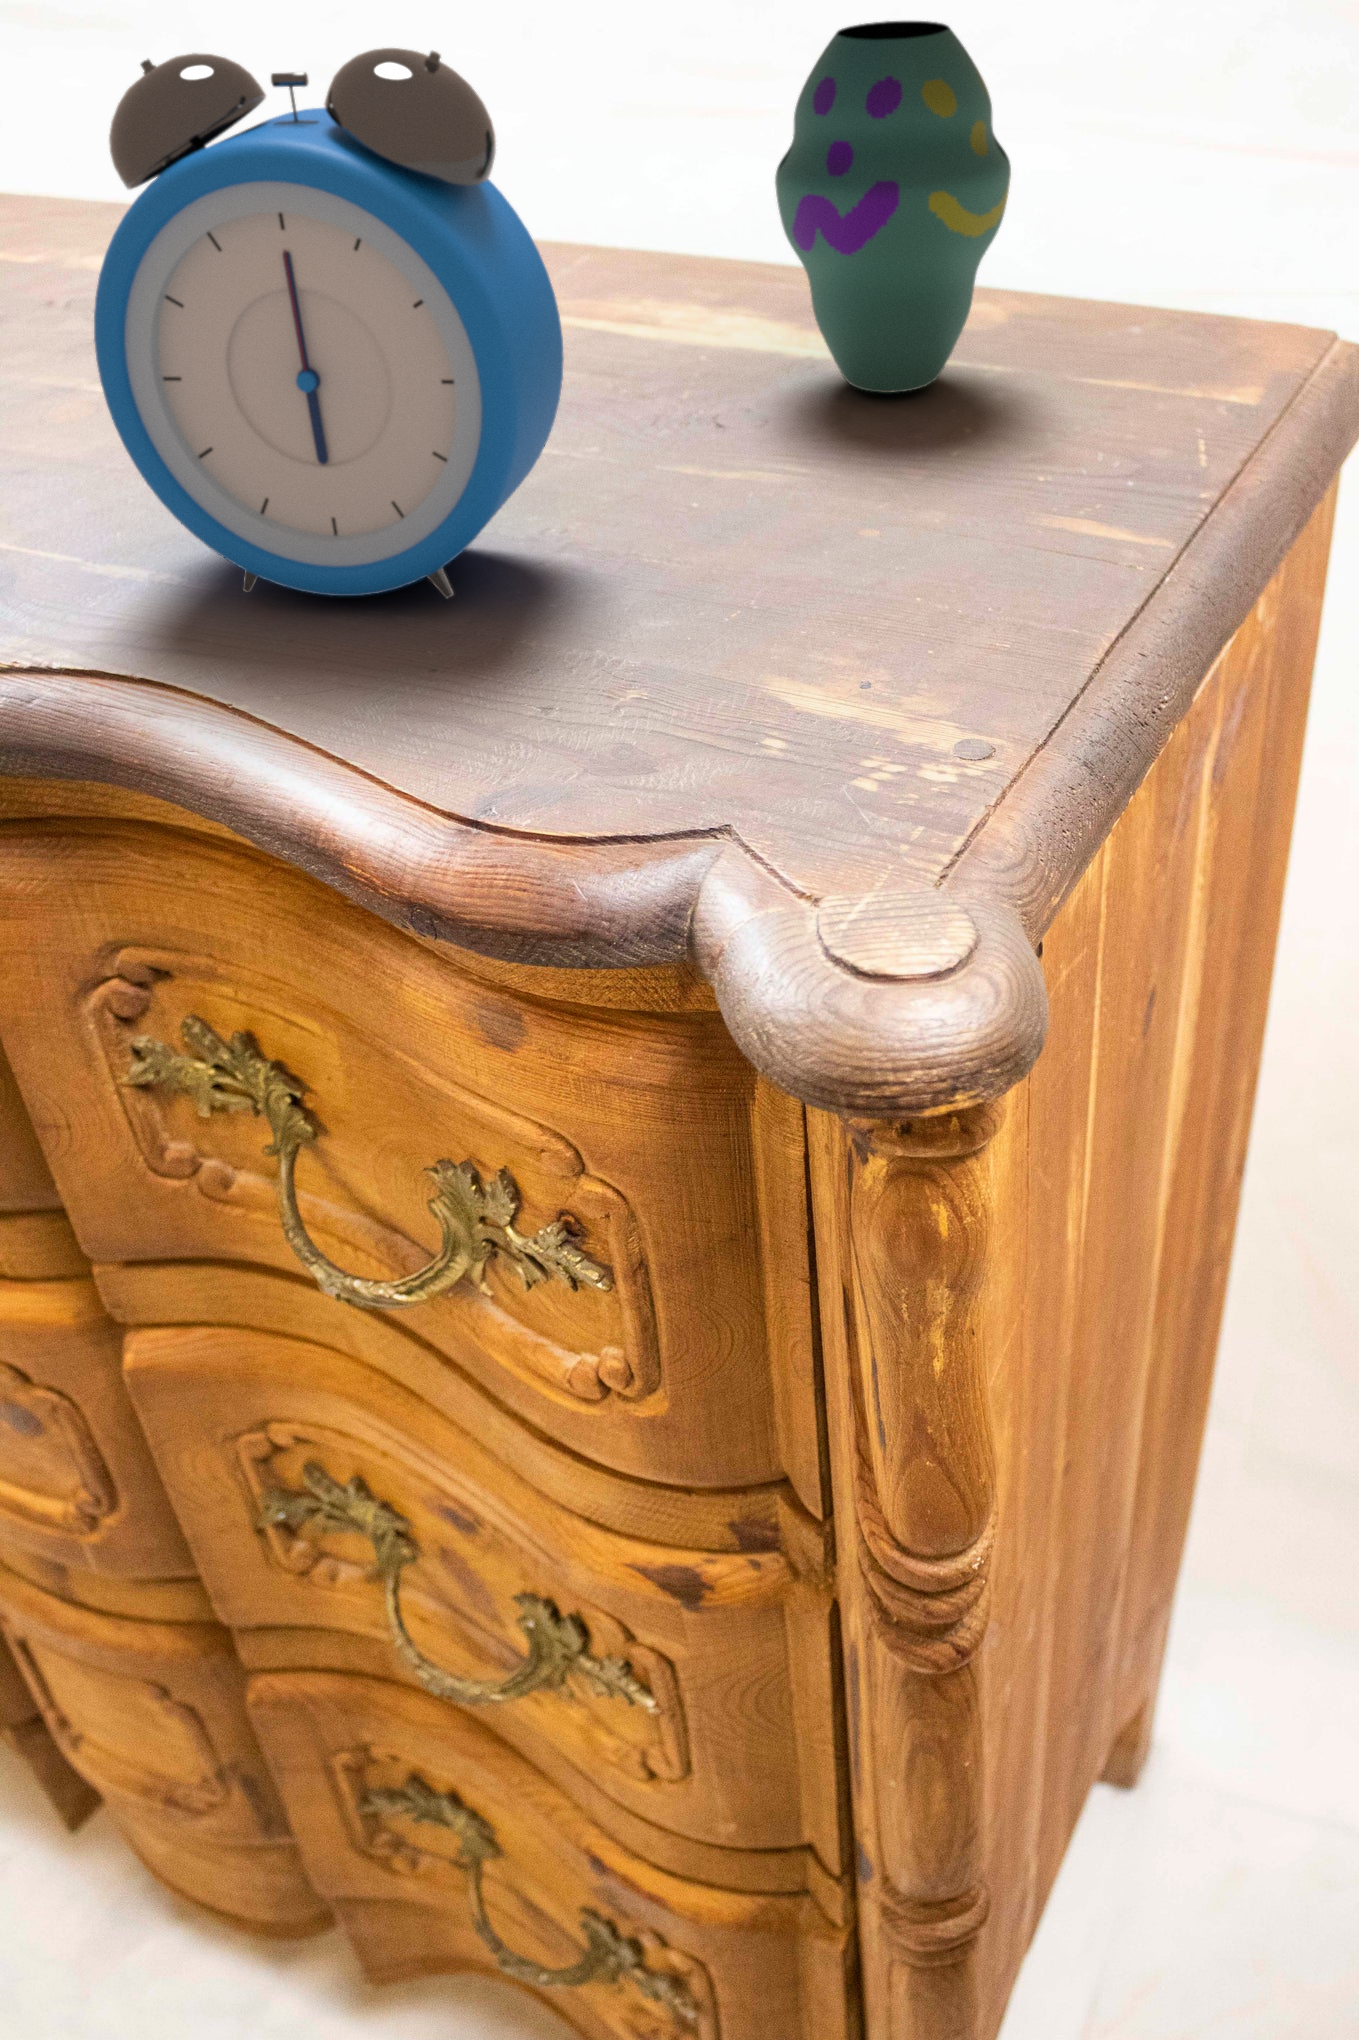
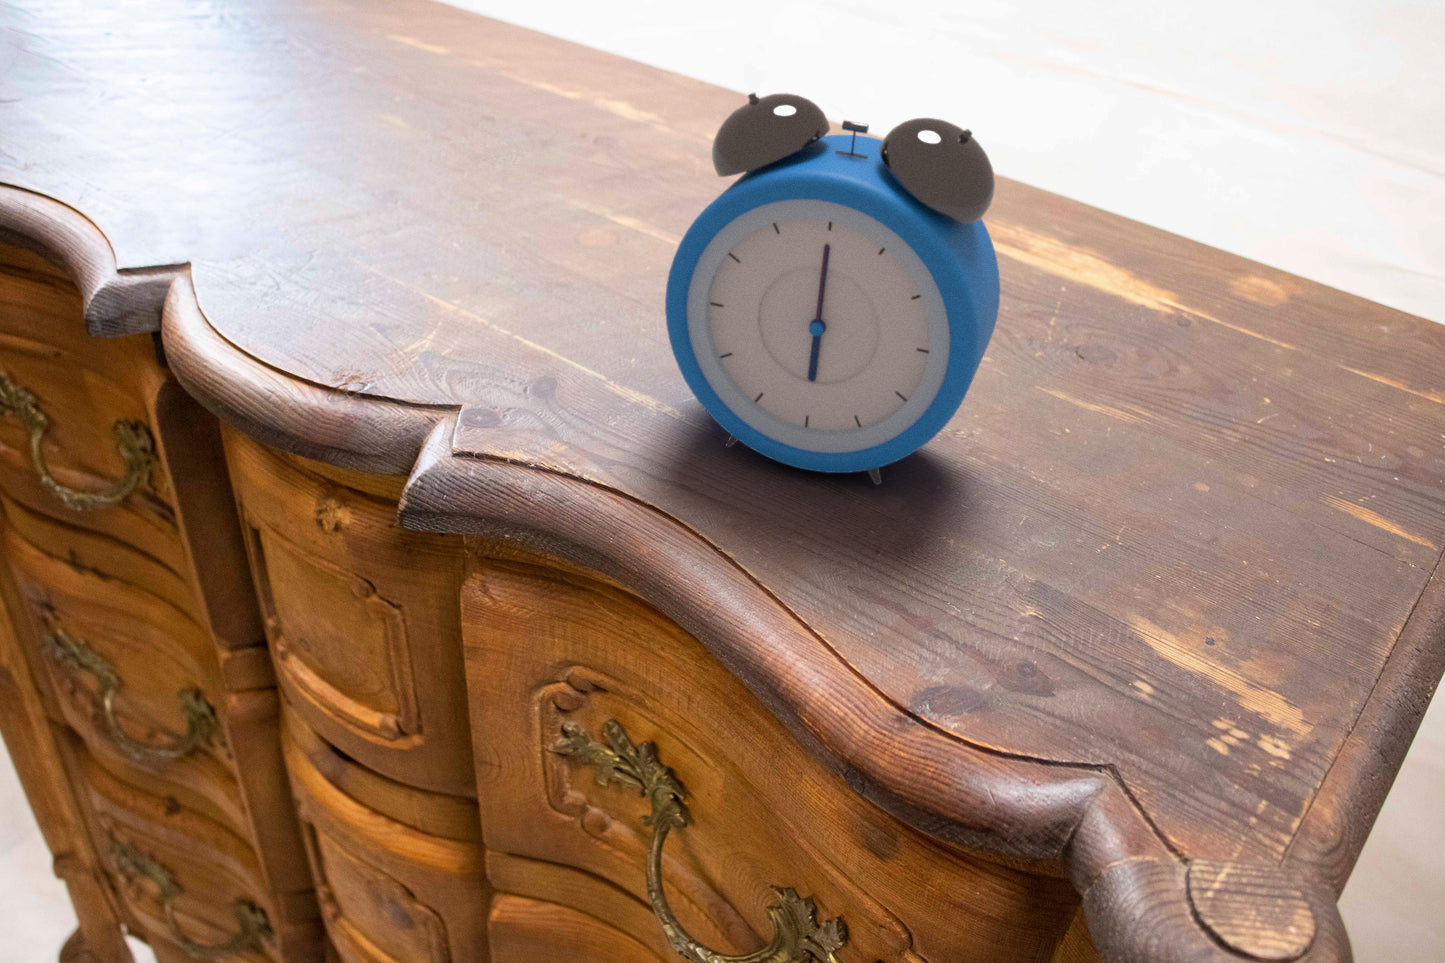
vase: present [775,21,1011,393] -> none [1135,94,1316,345]

